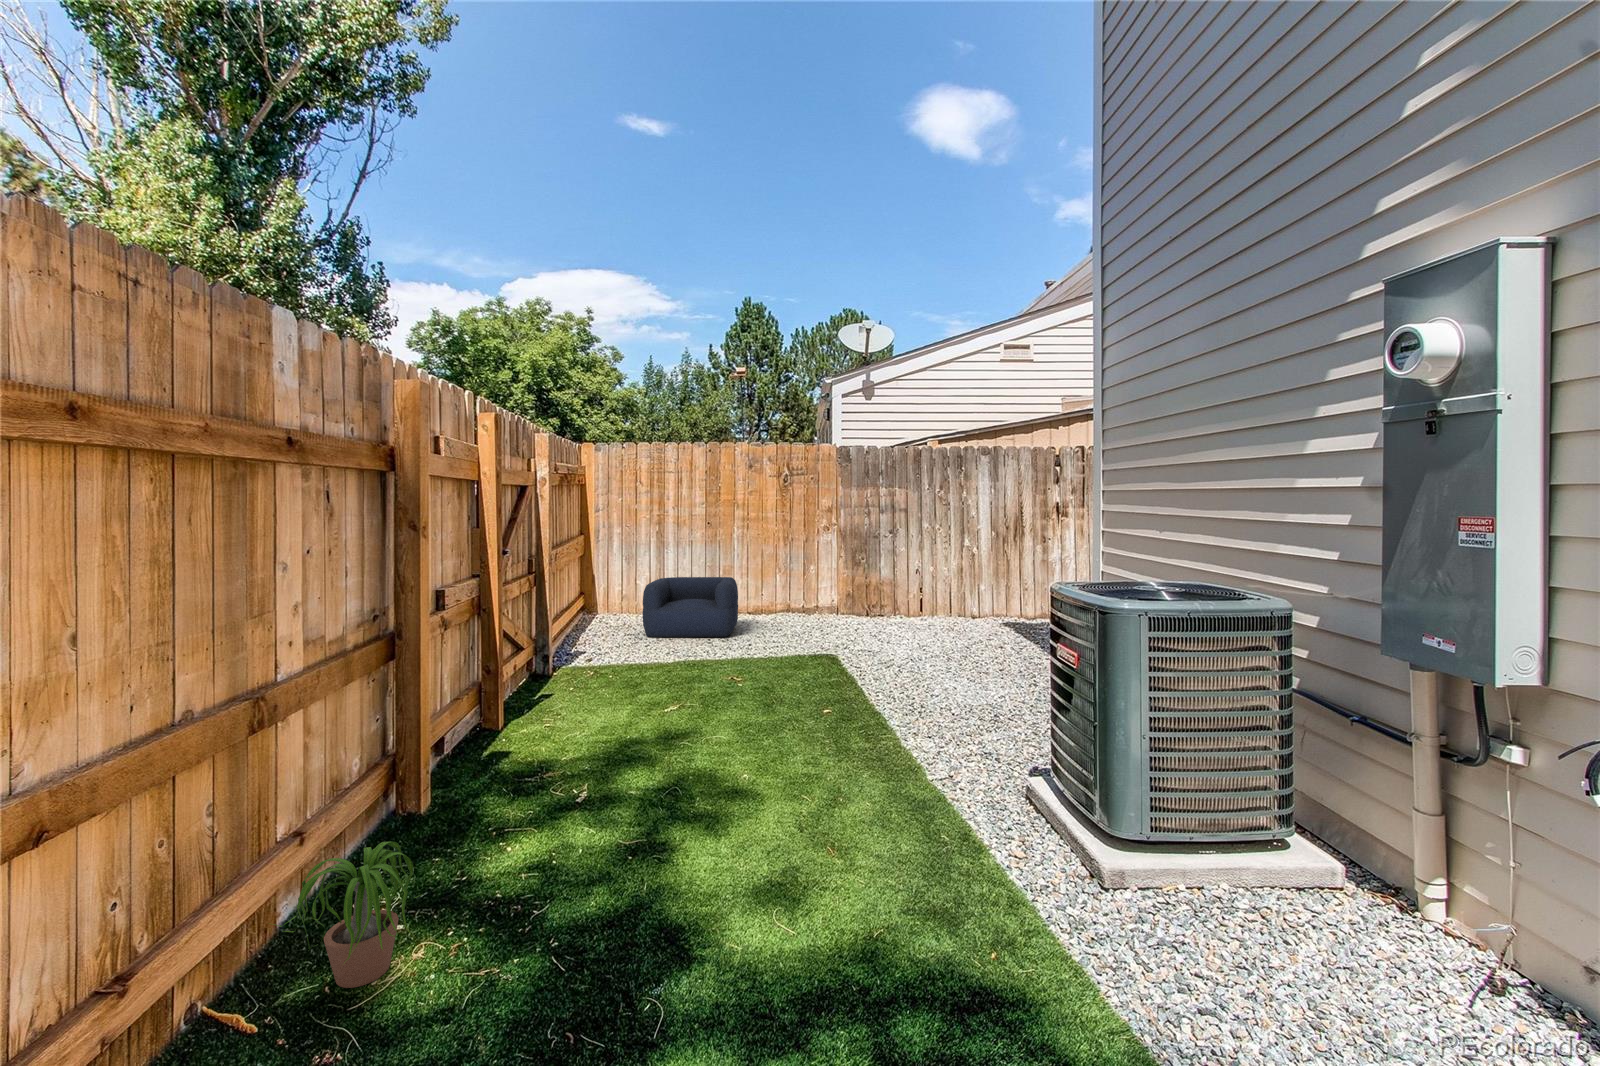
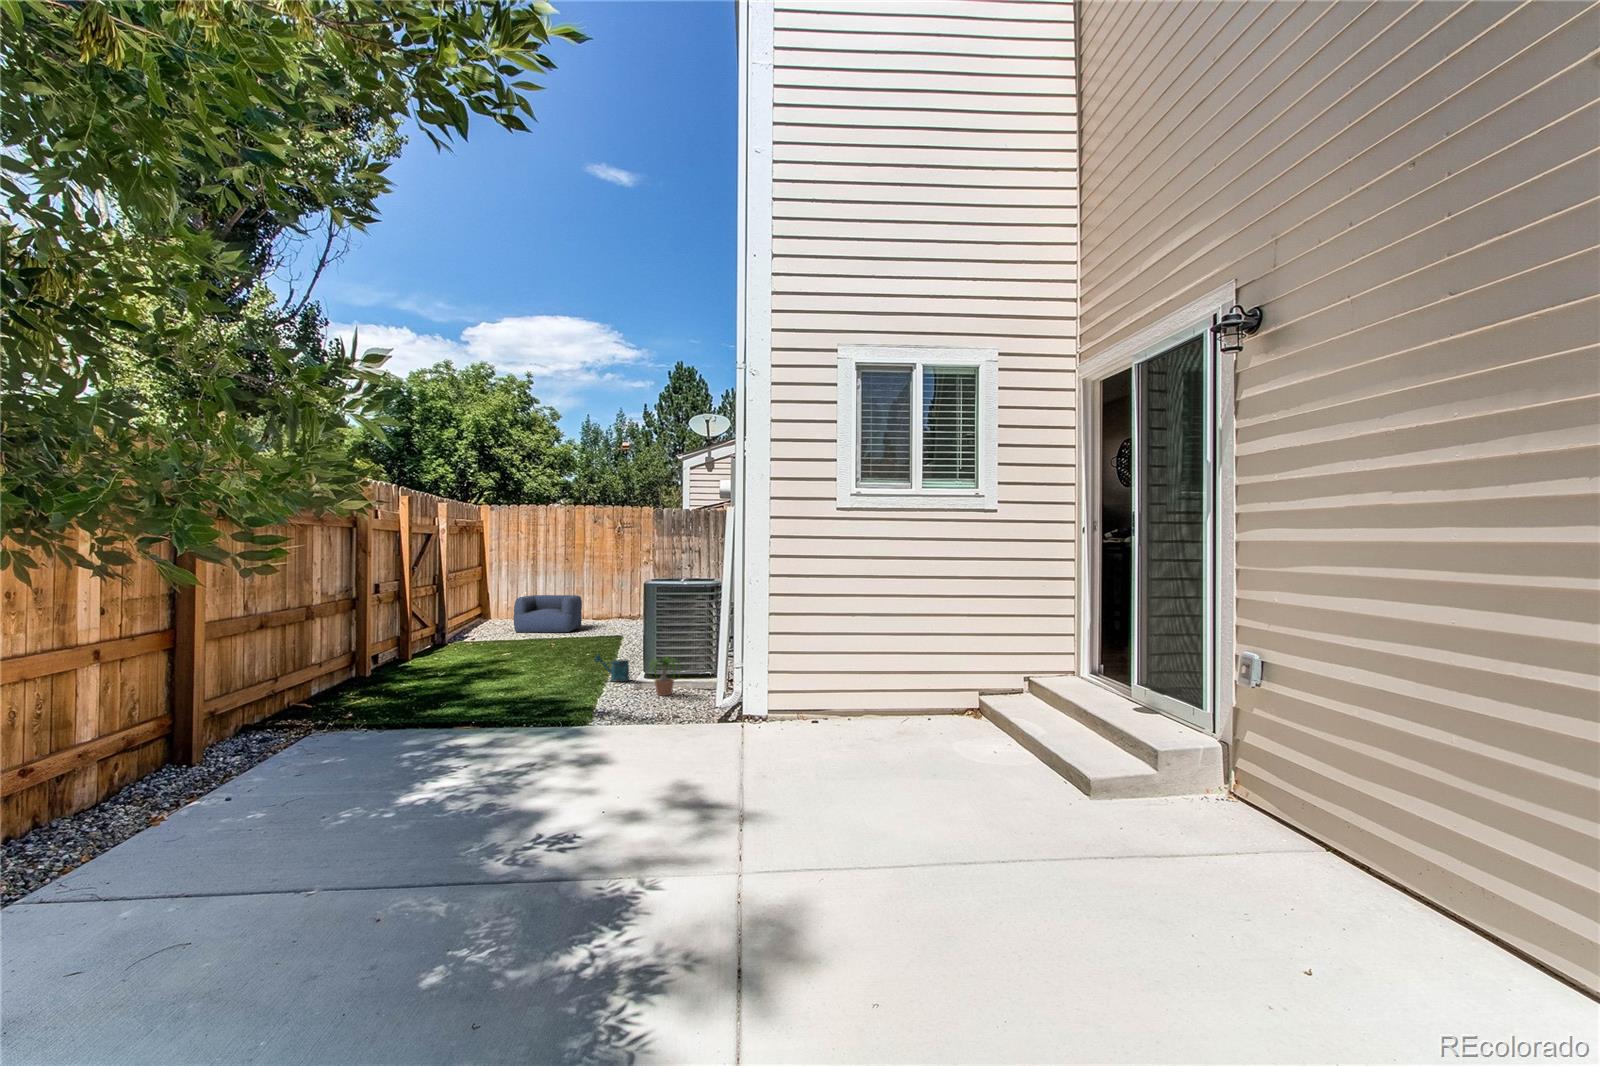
watering can: none [951,759,1050,832] -> present [595,655,630,682]
potted plant: present [276,842,416,988] -> present [649,656,681,695]

